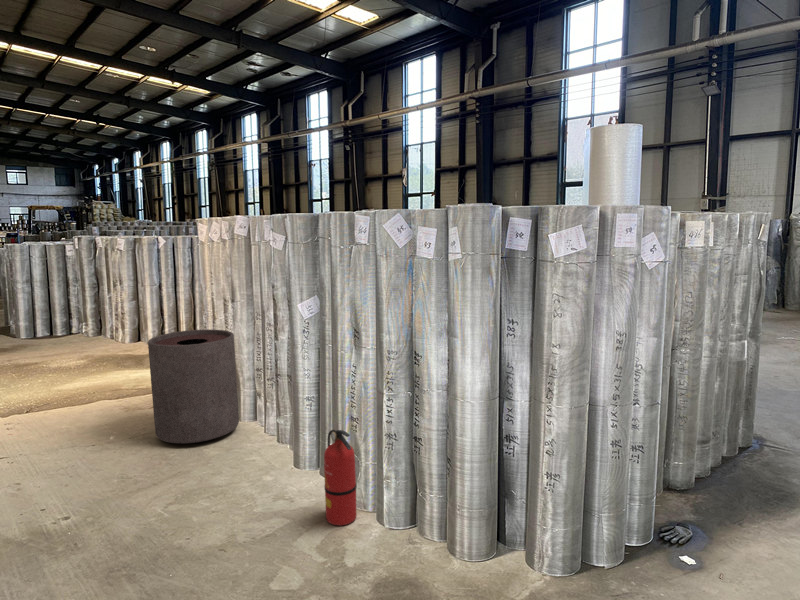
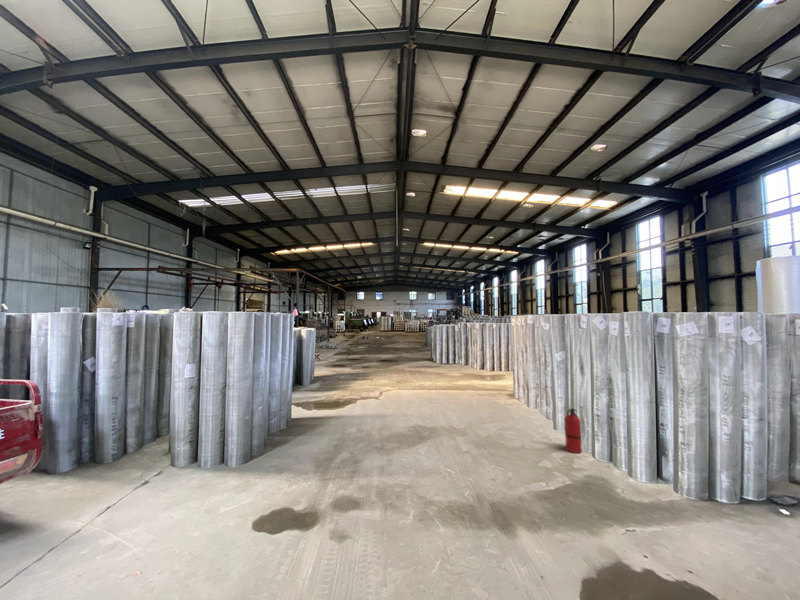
trash can: present [148,329,239,443] -> none [492,363,528,411]

